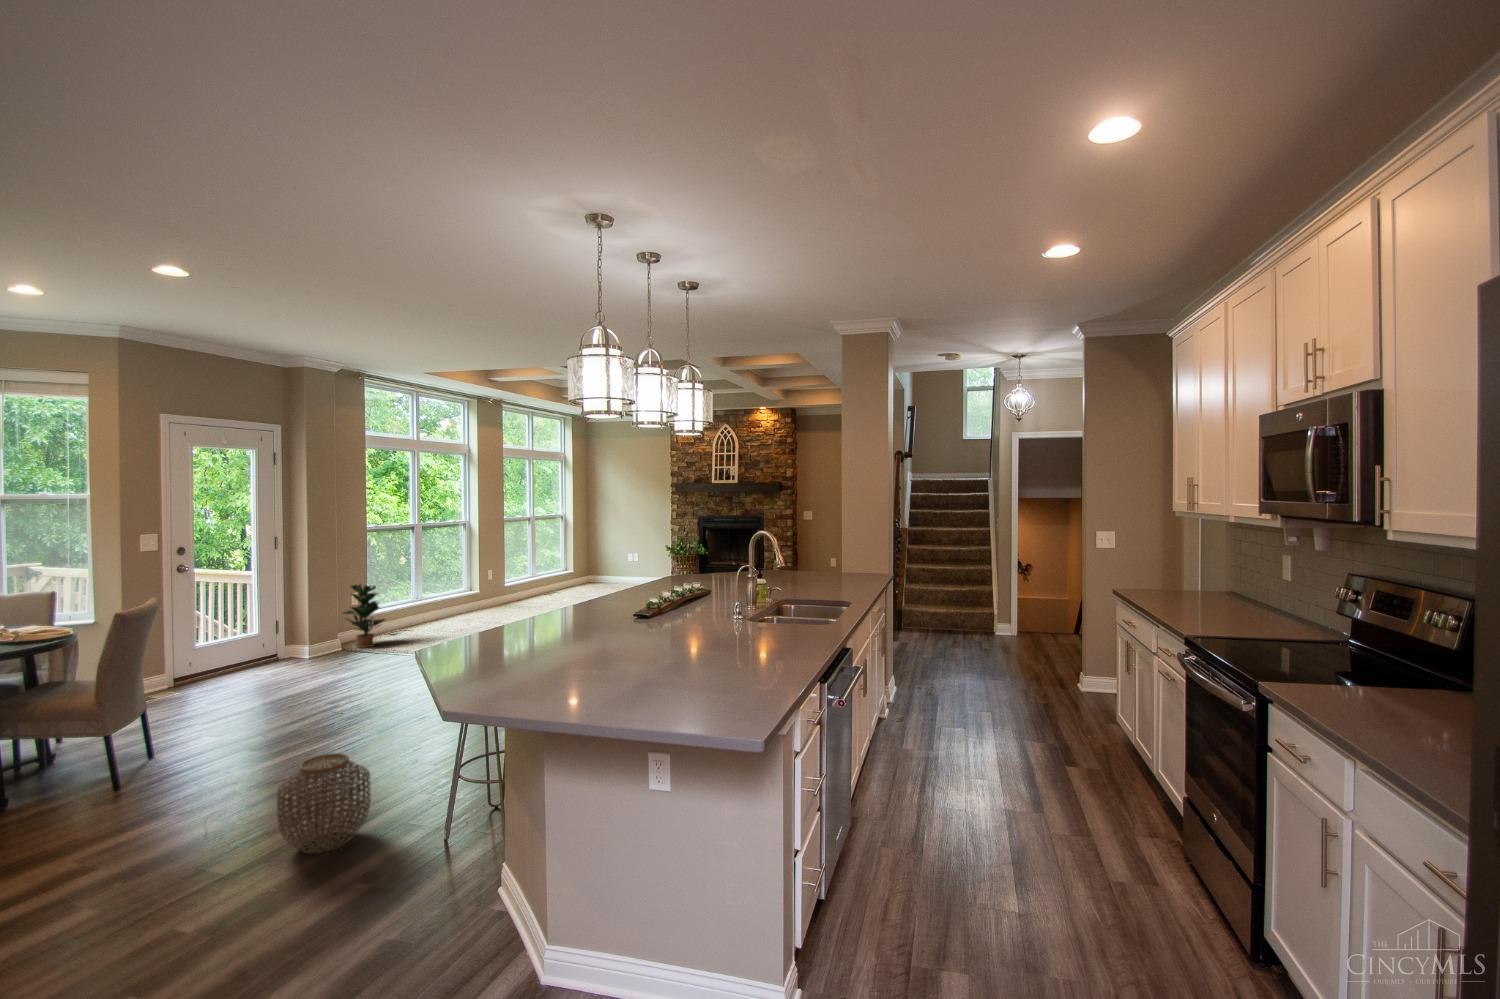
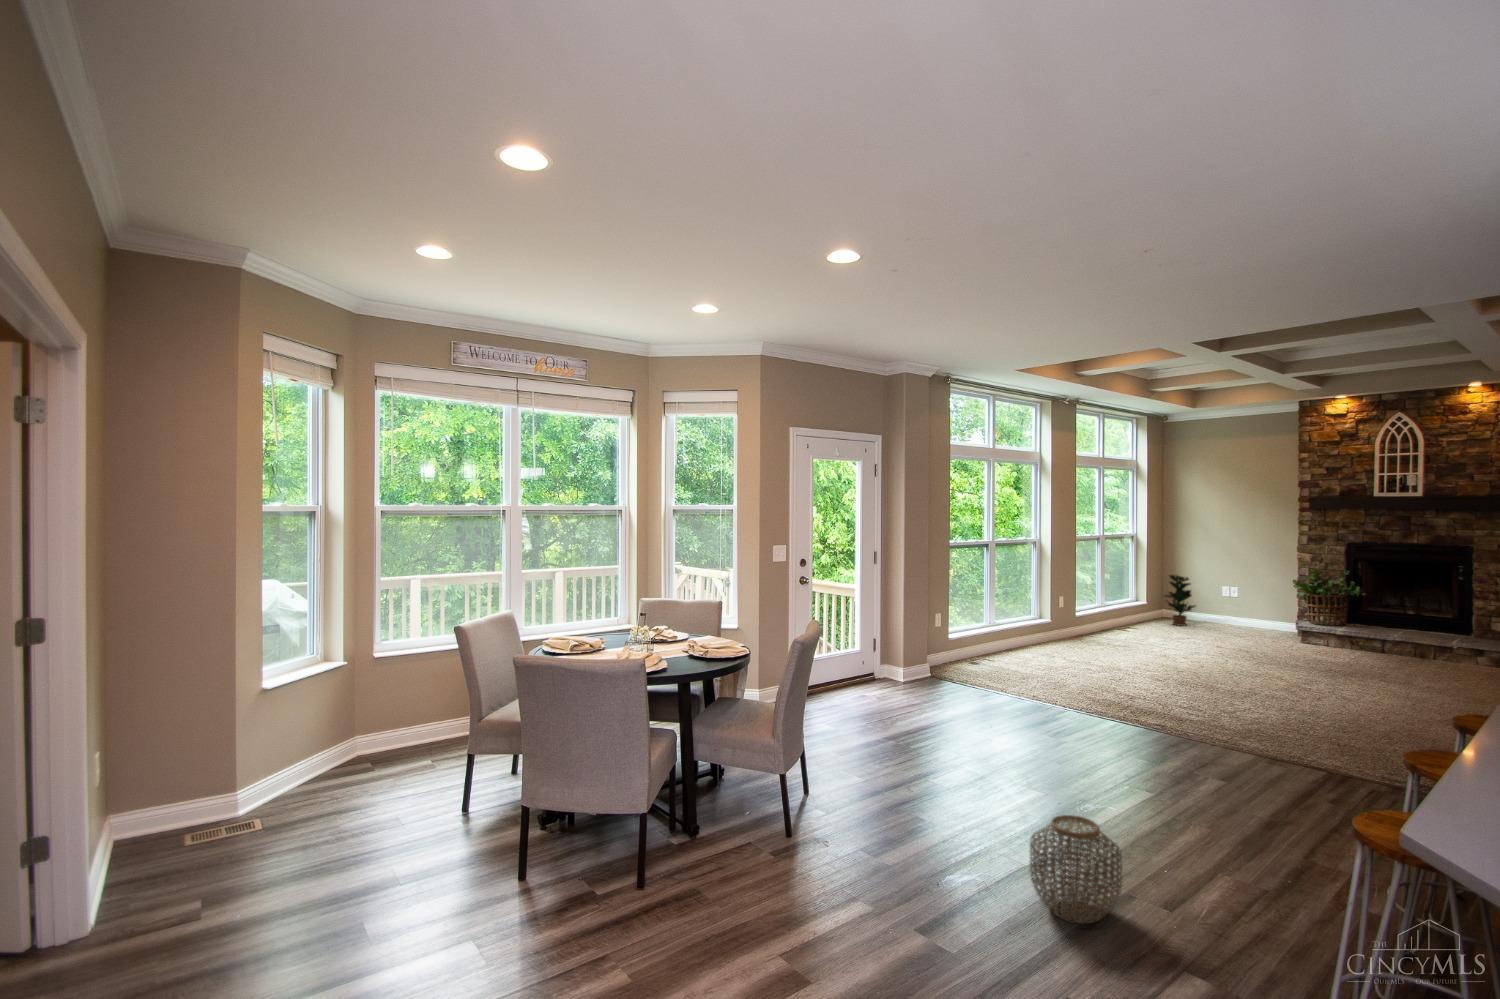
potted plant: present [343,584,385,648] -> present [1165,575,1195,626]

